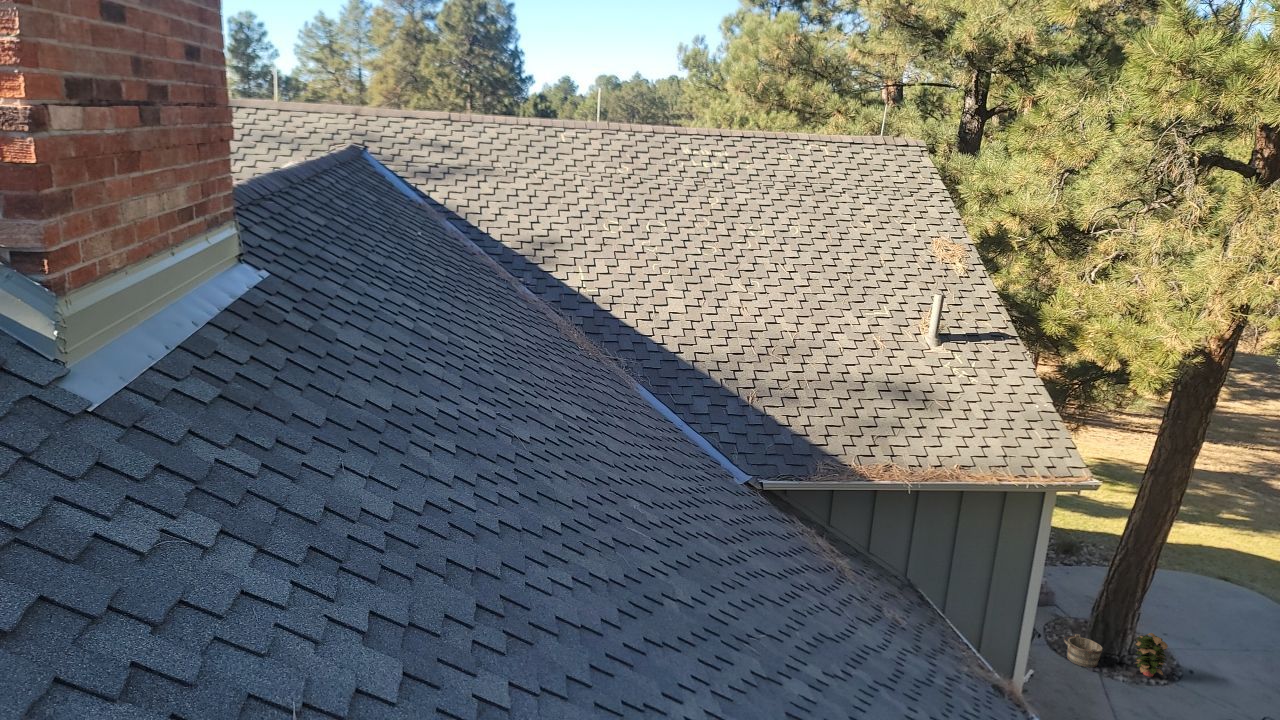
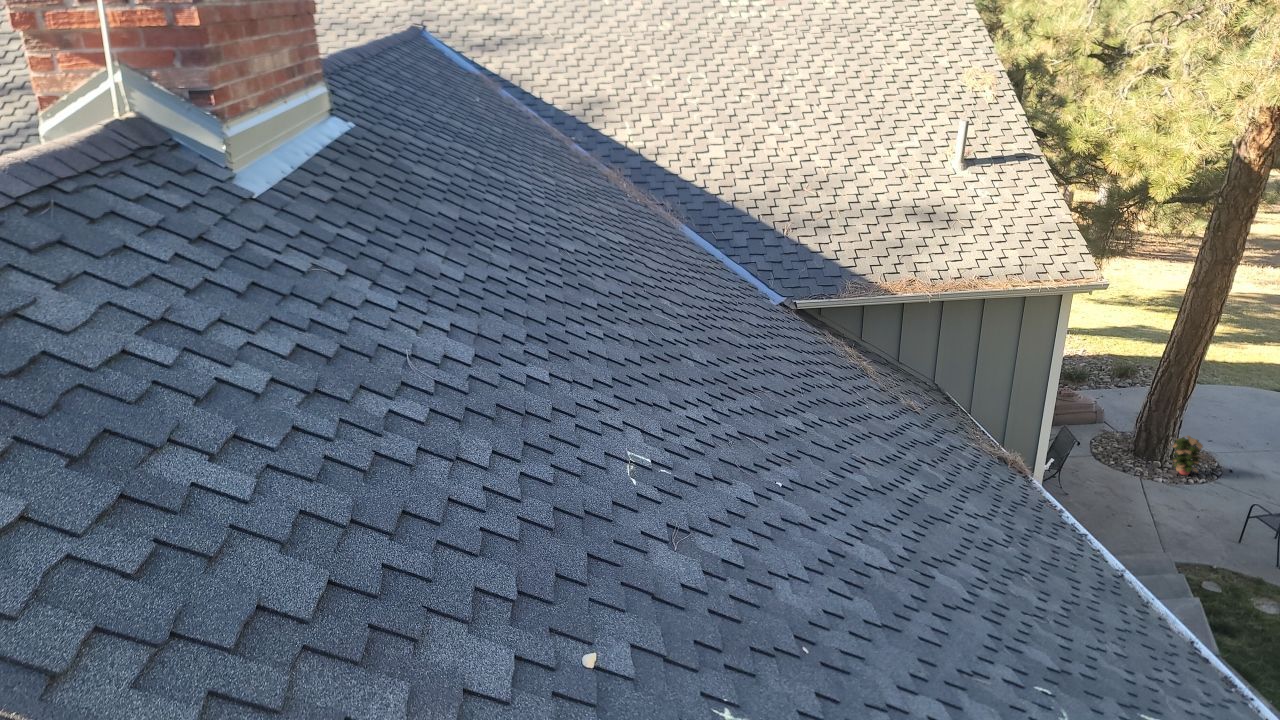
bucket: present [1064,634,1103,667] -> none [1104,441,1141,470]

